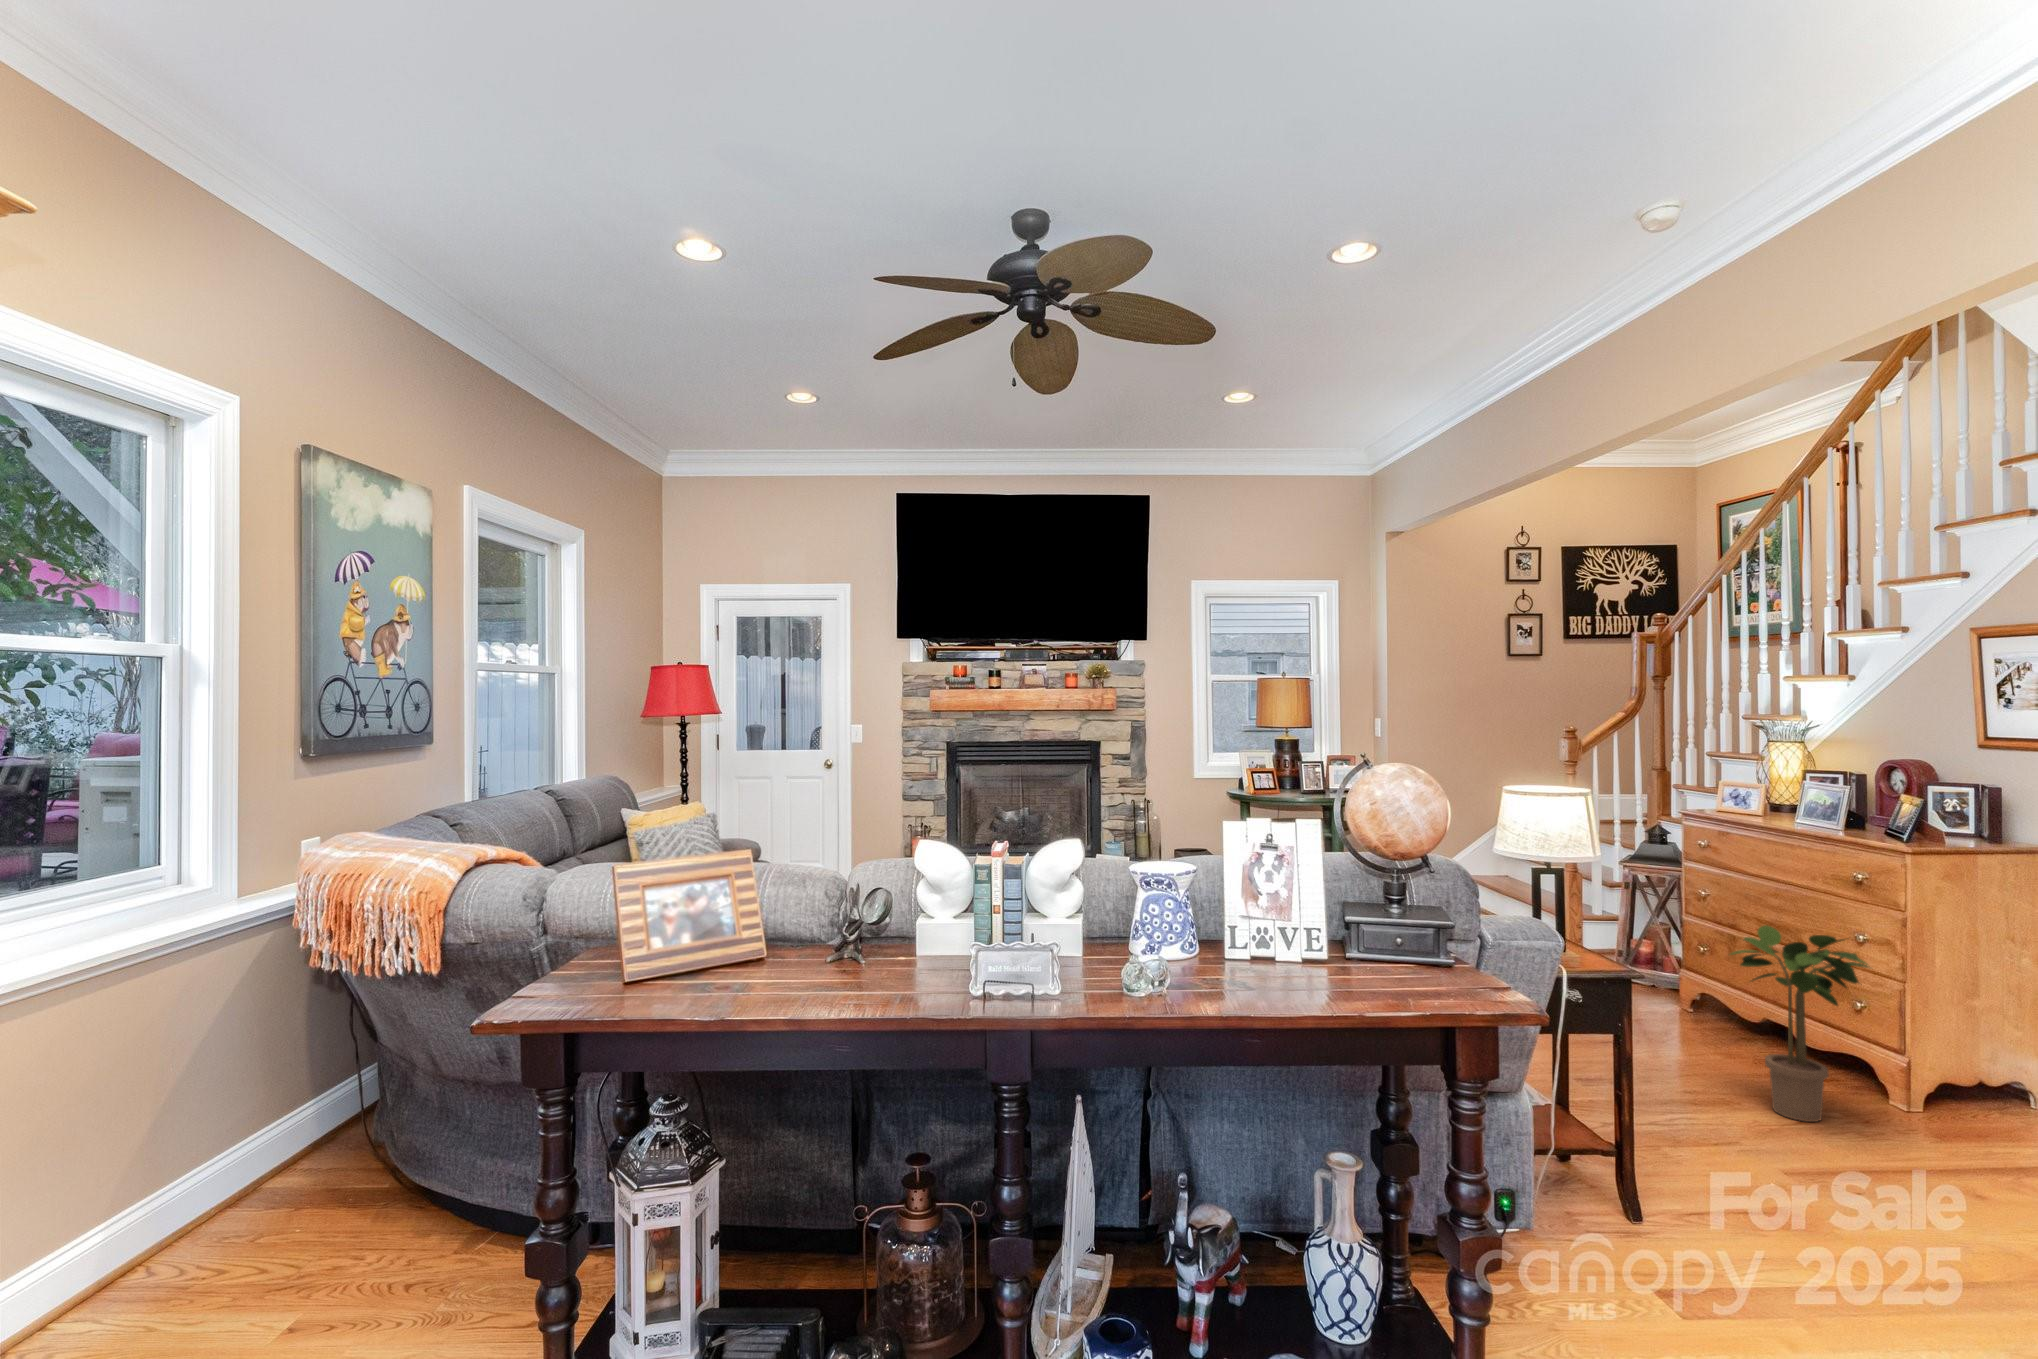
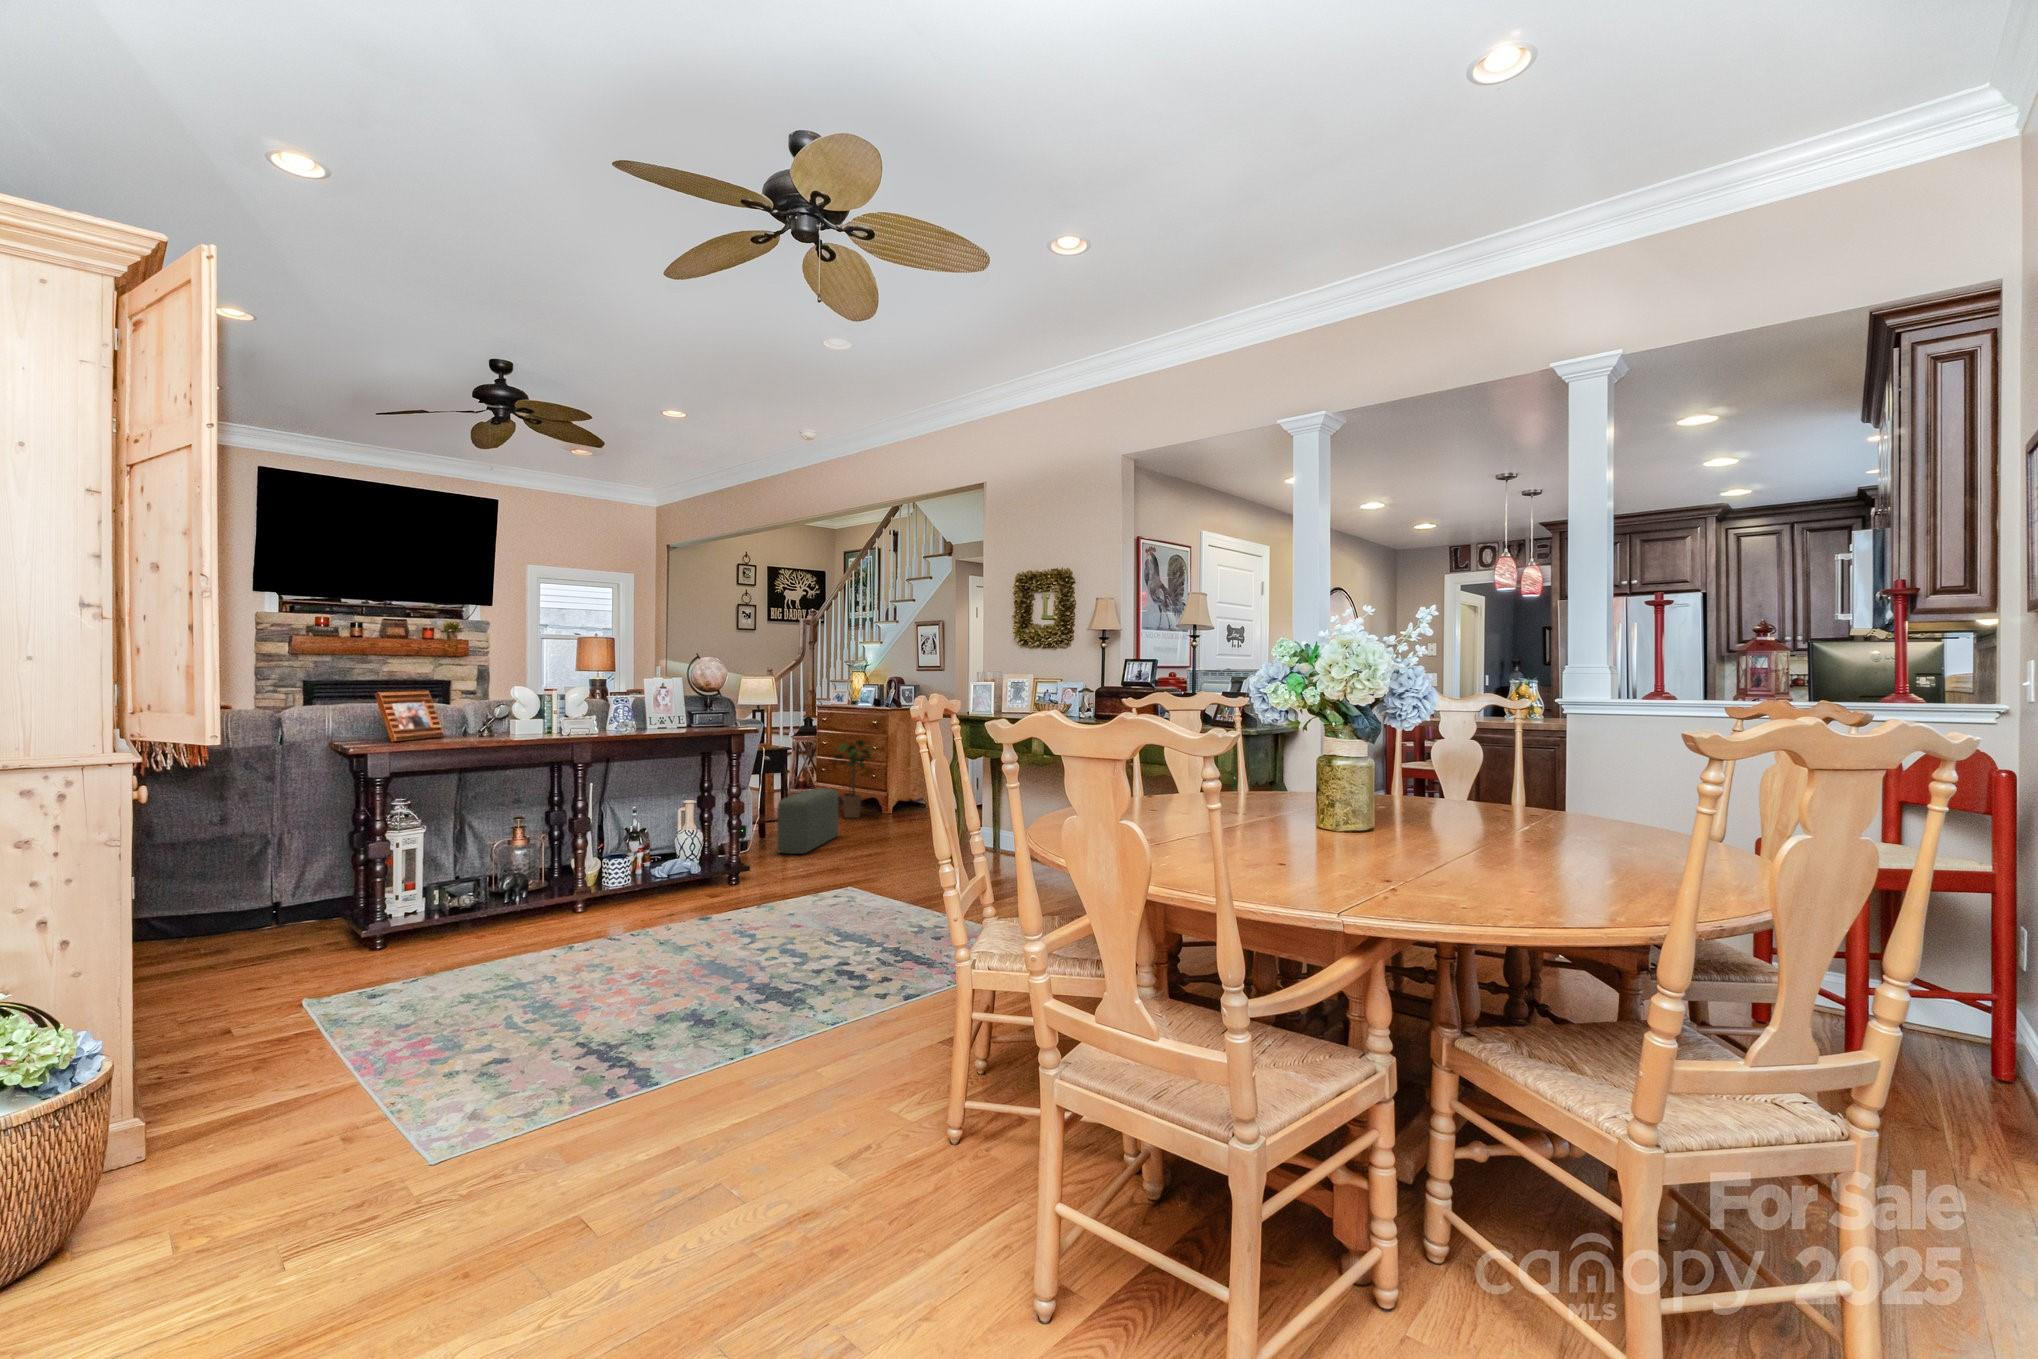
pouf: none [1598,1074,1779,1312] -> present [777,788,838,854]

